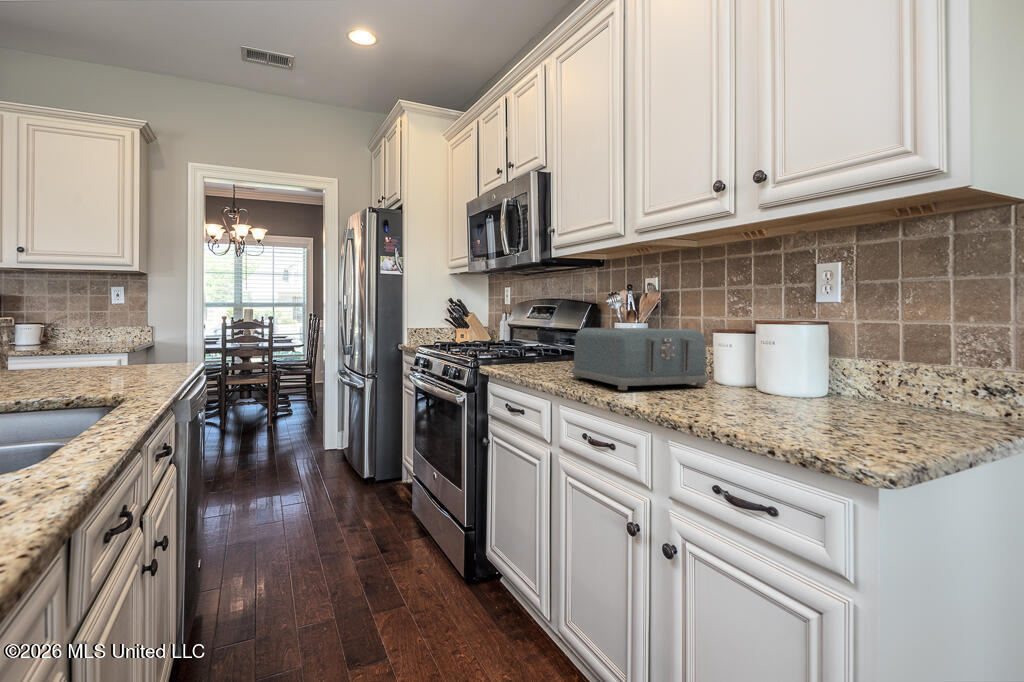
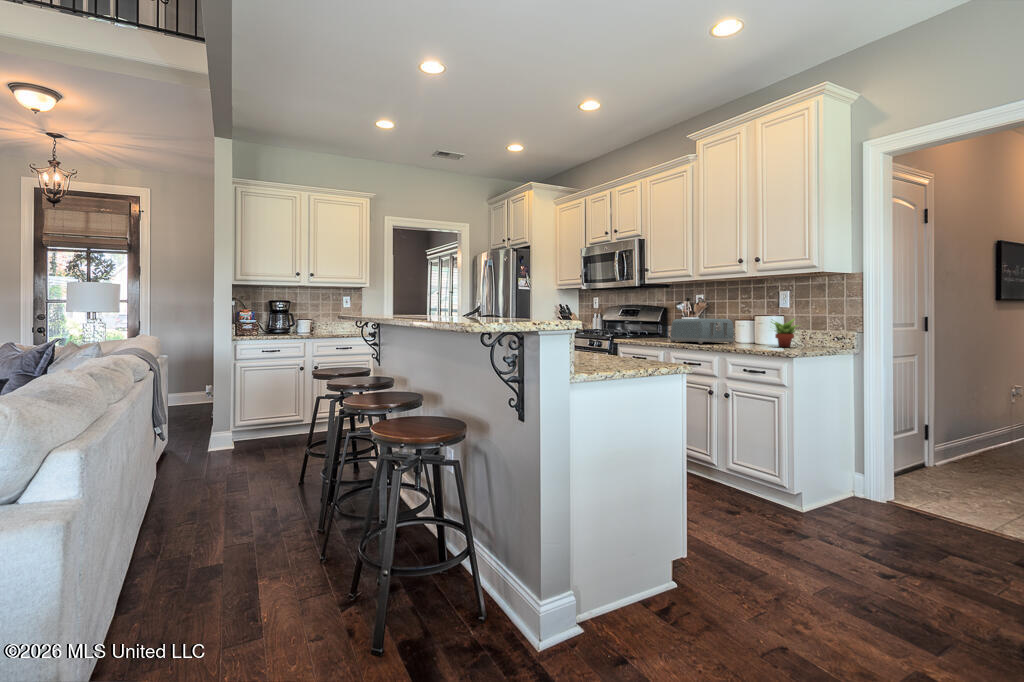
succulent plant: none [788,330,884,411] -> present [771,318,797,347]

